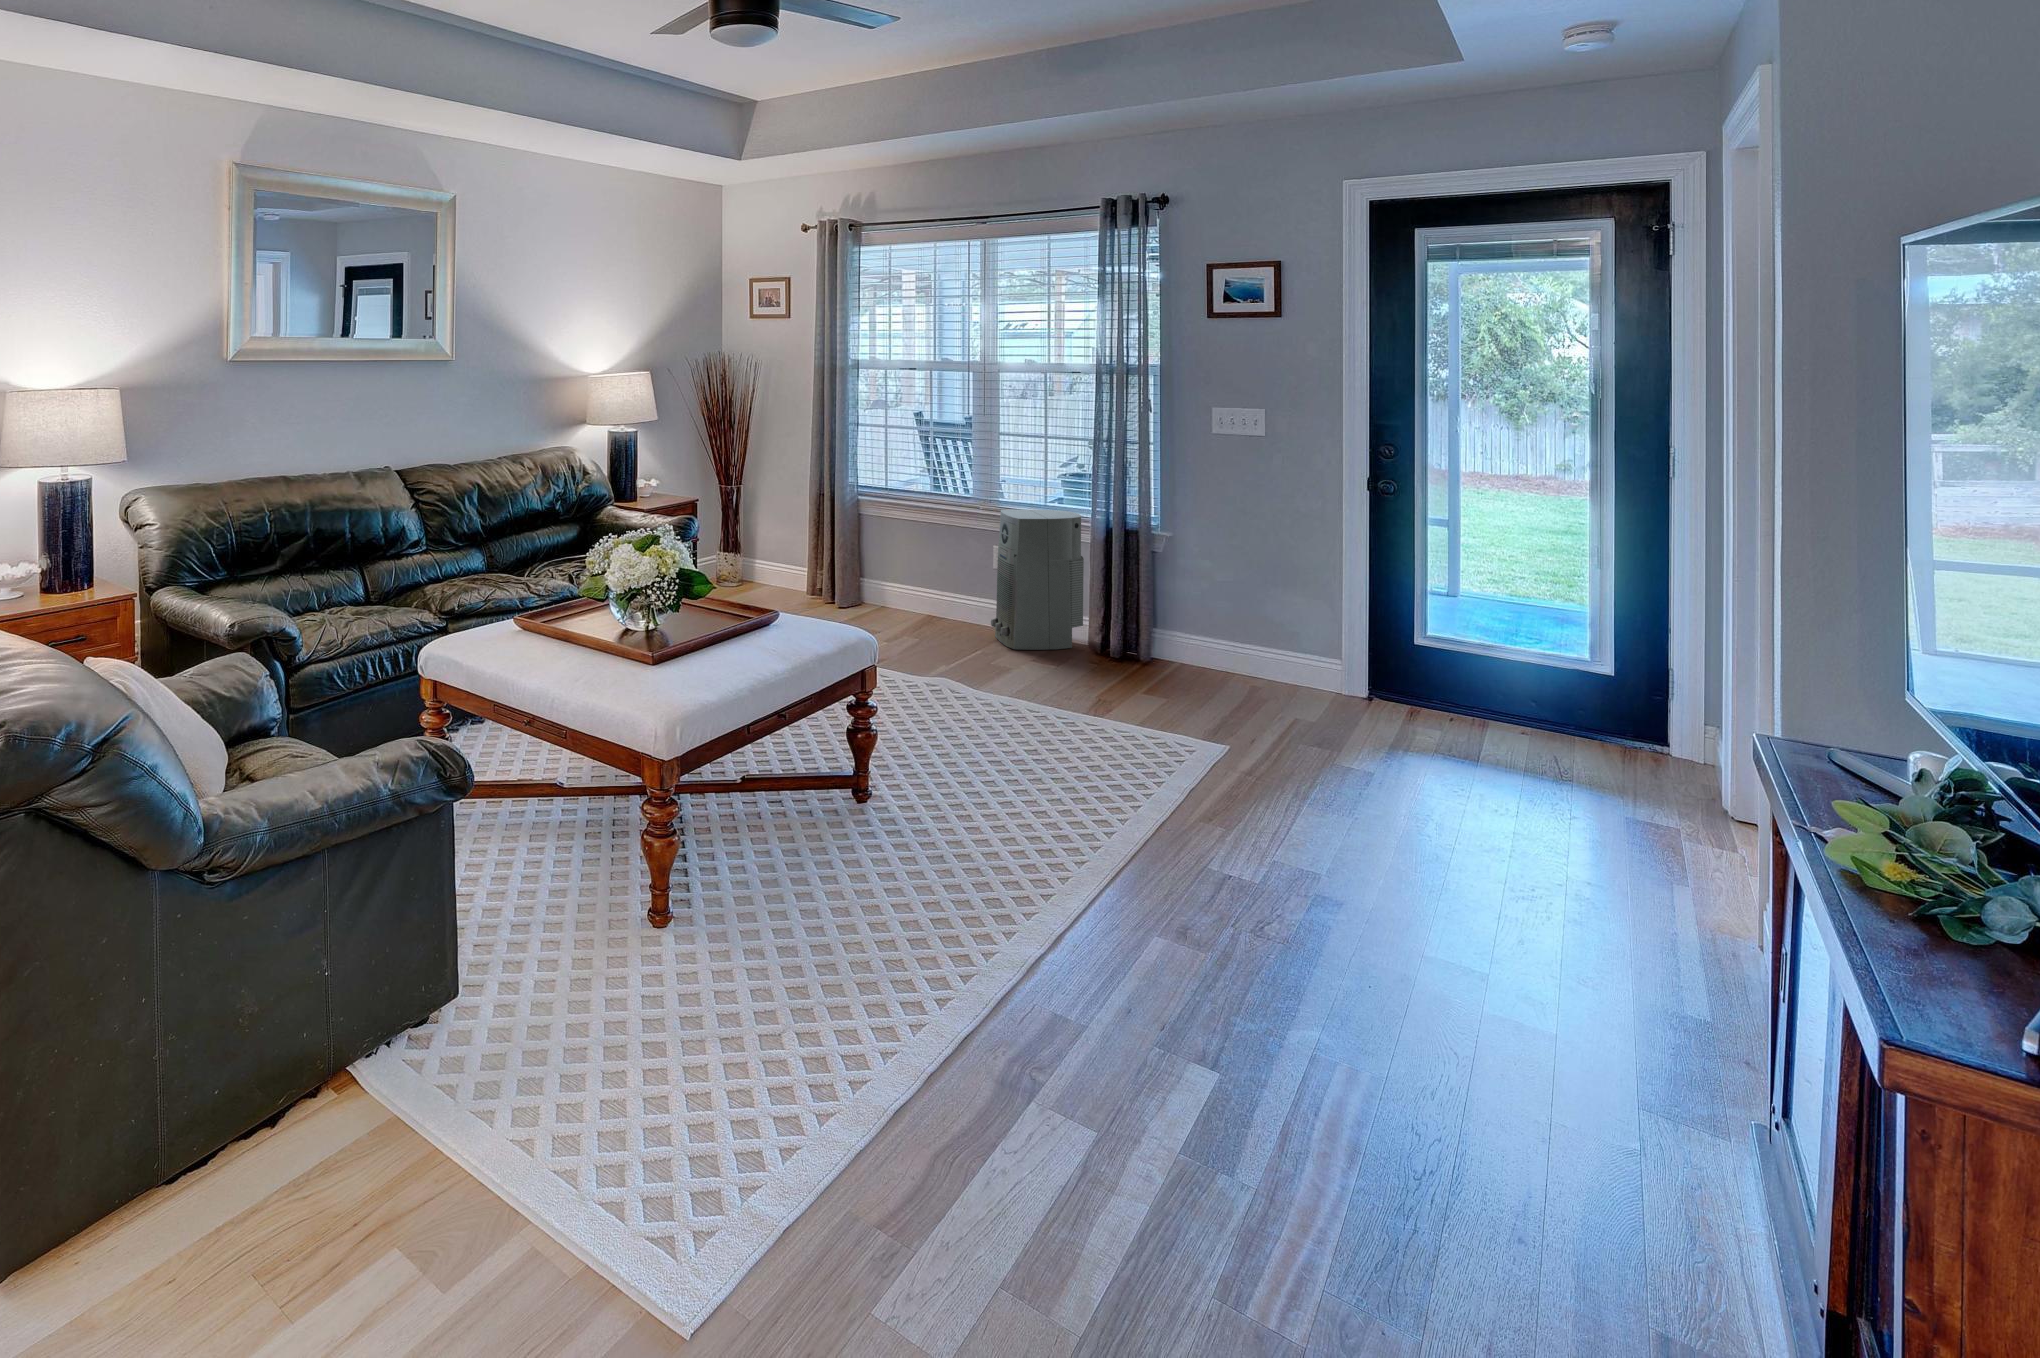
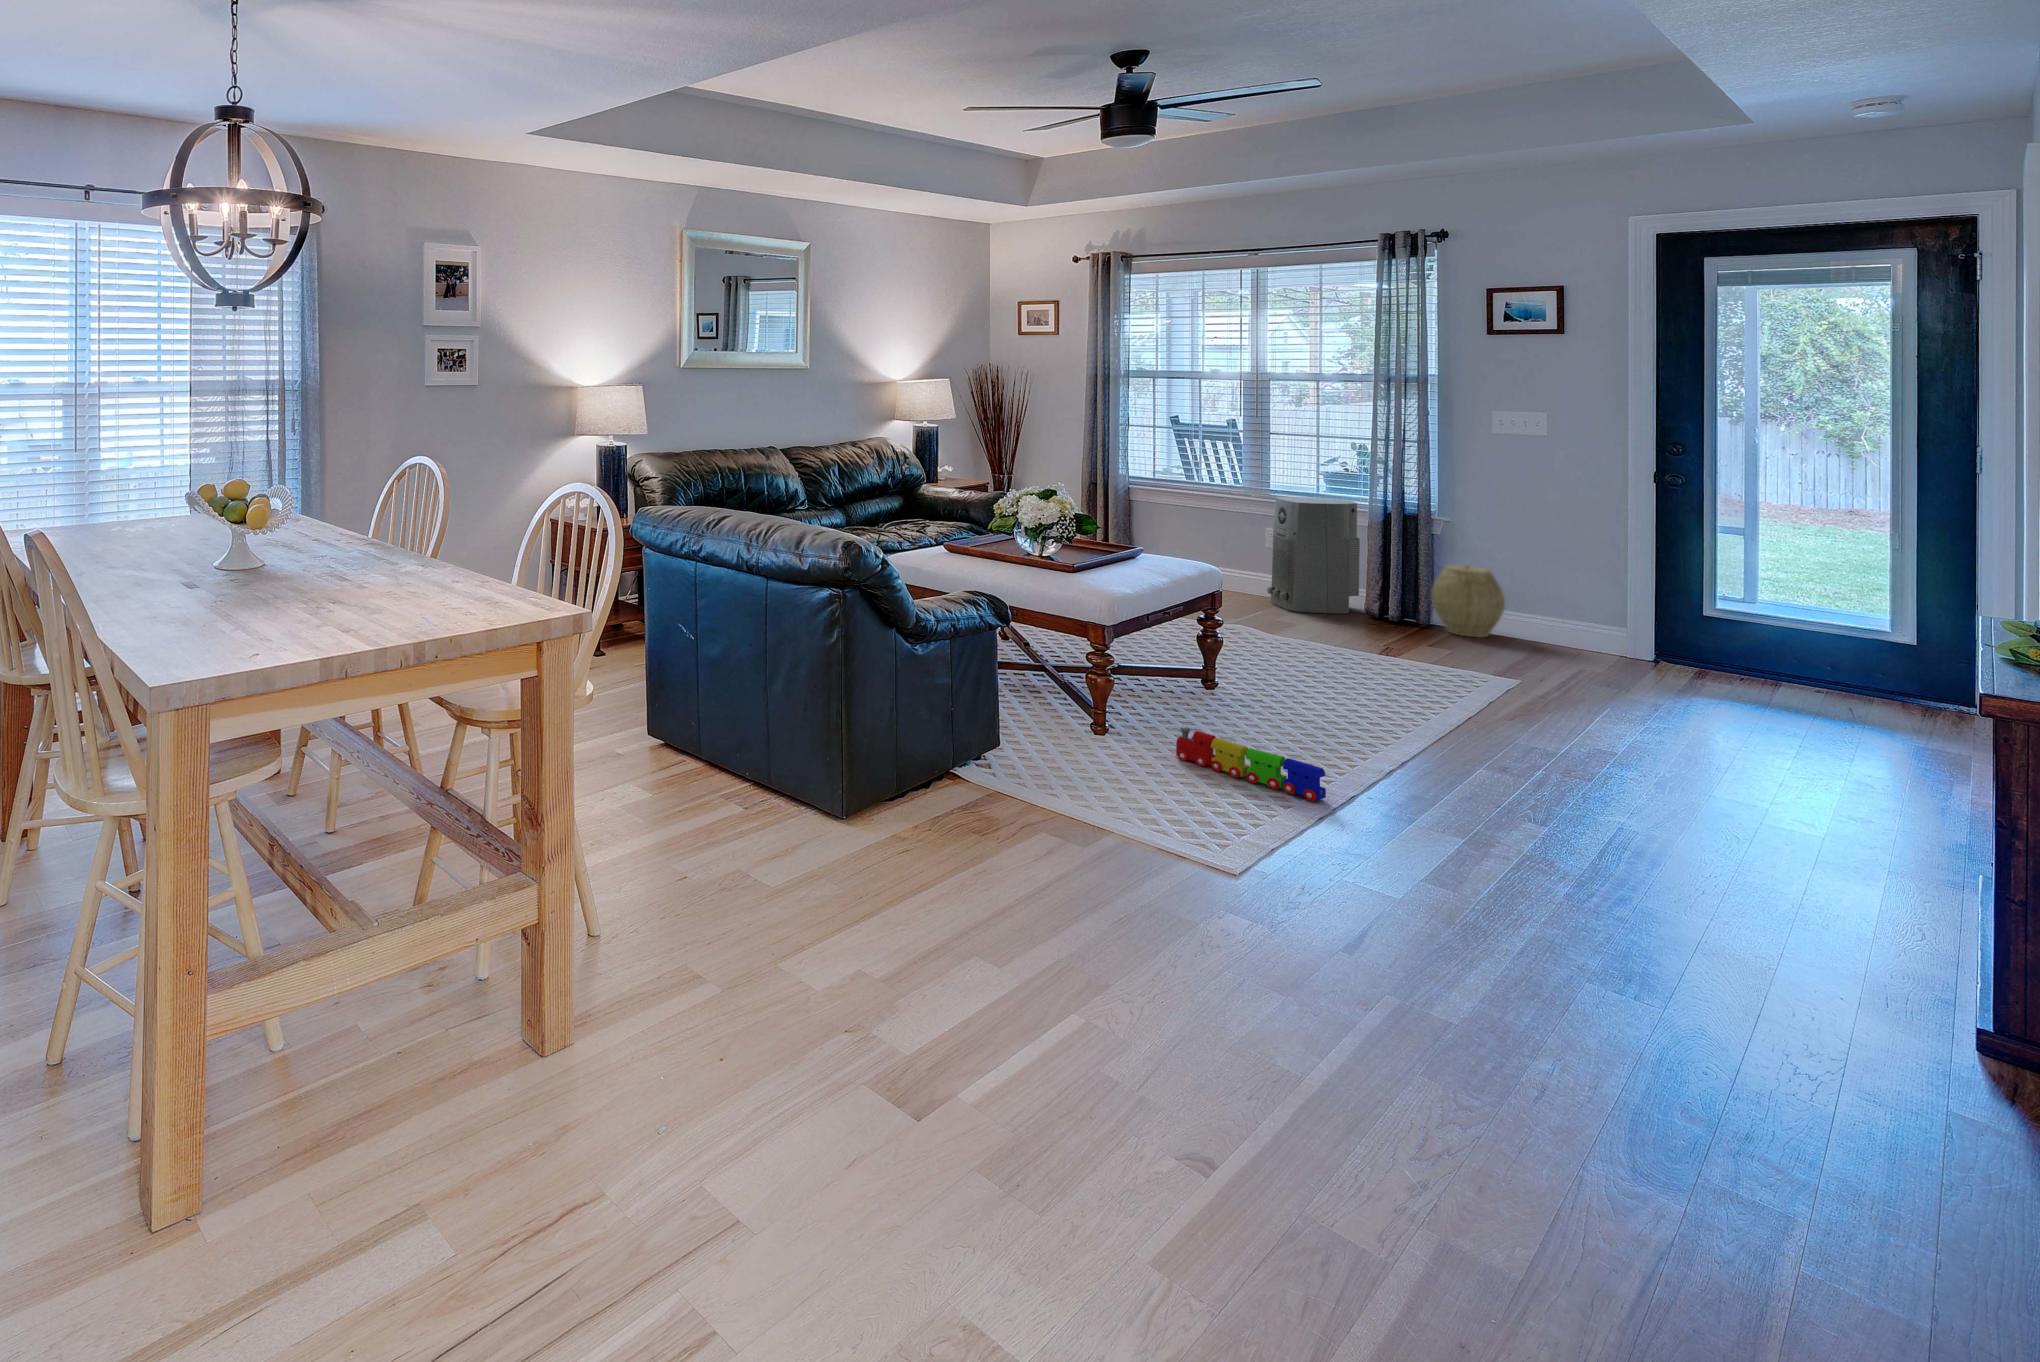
woven basket: none [1151,589,1223,675] -> present [1431,565,1505,637]
toy train: none [745,916,921,1053] -> present [1176,726,1326,801]

